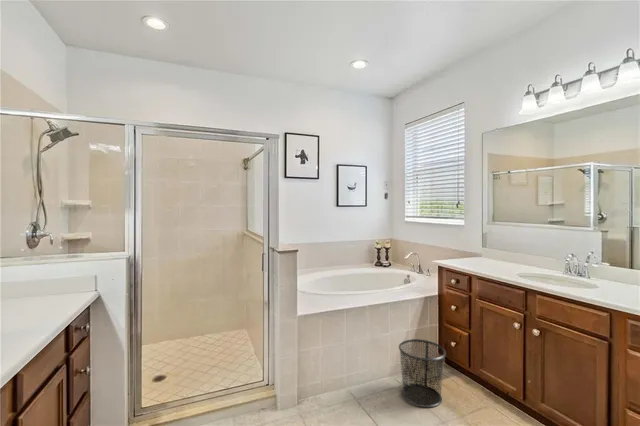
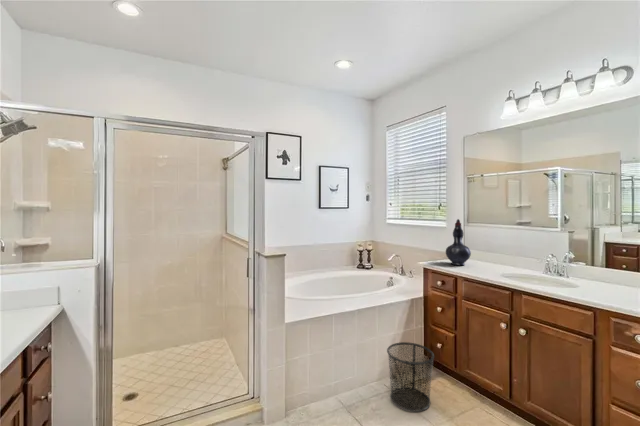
decorative vase: none [462,217,488,264] -> present [446,219,471,265]

